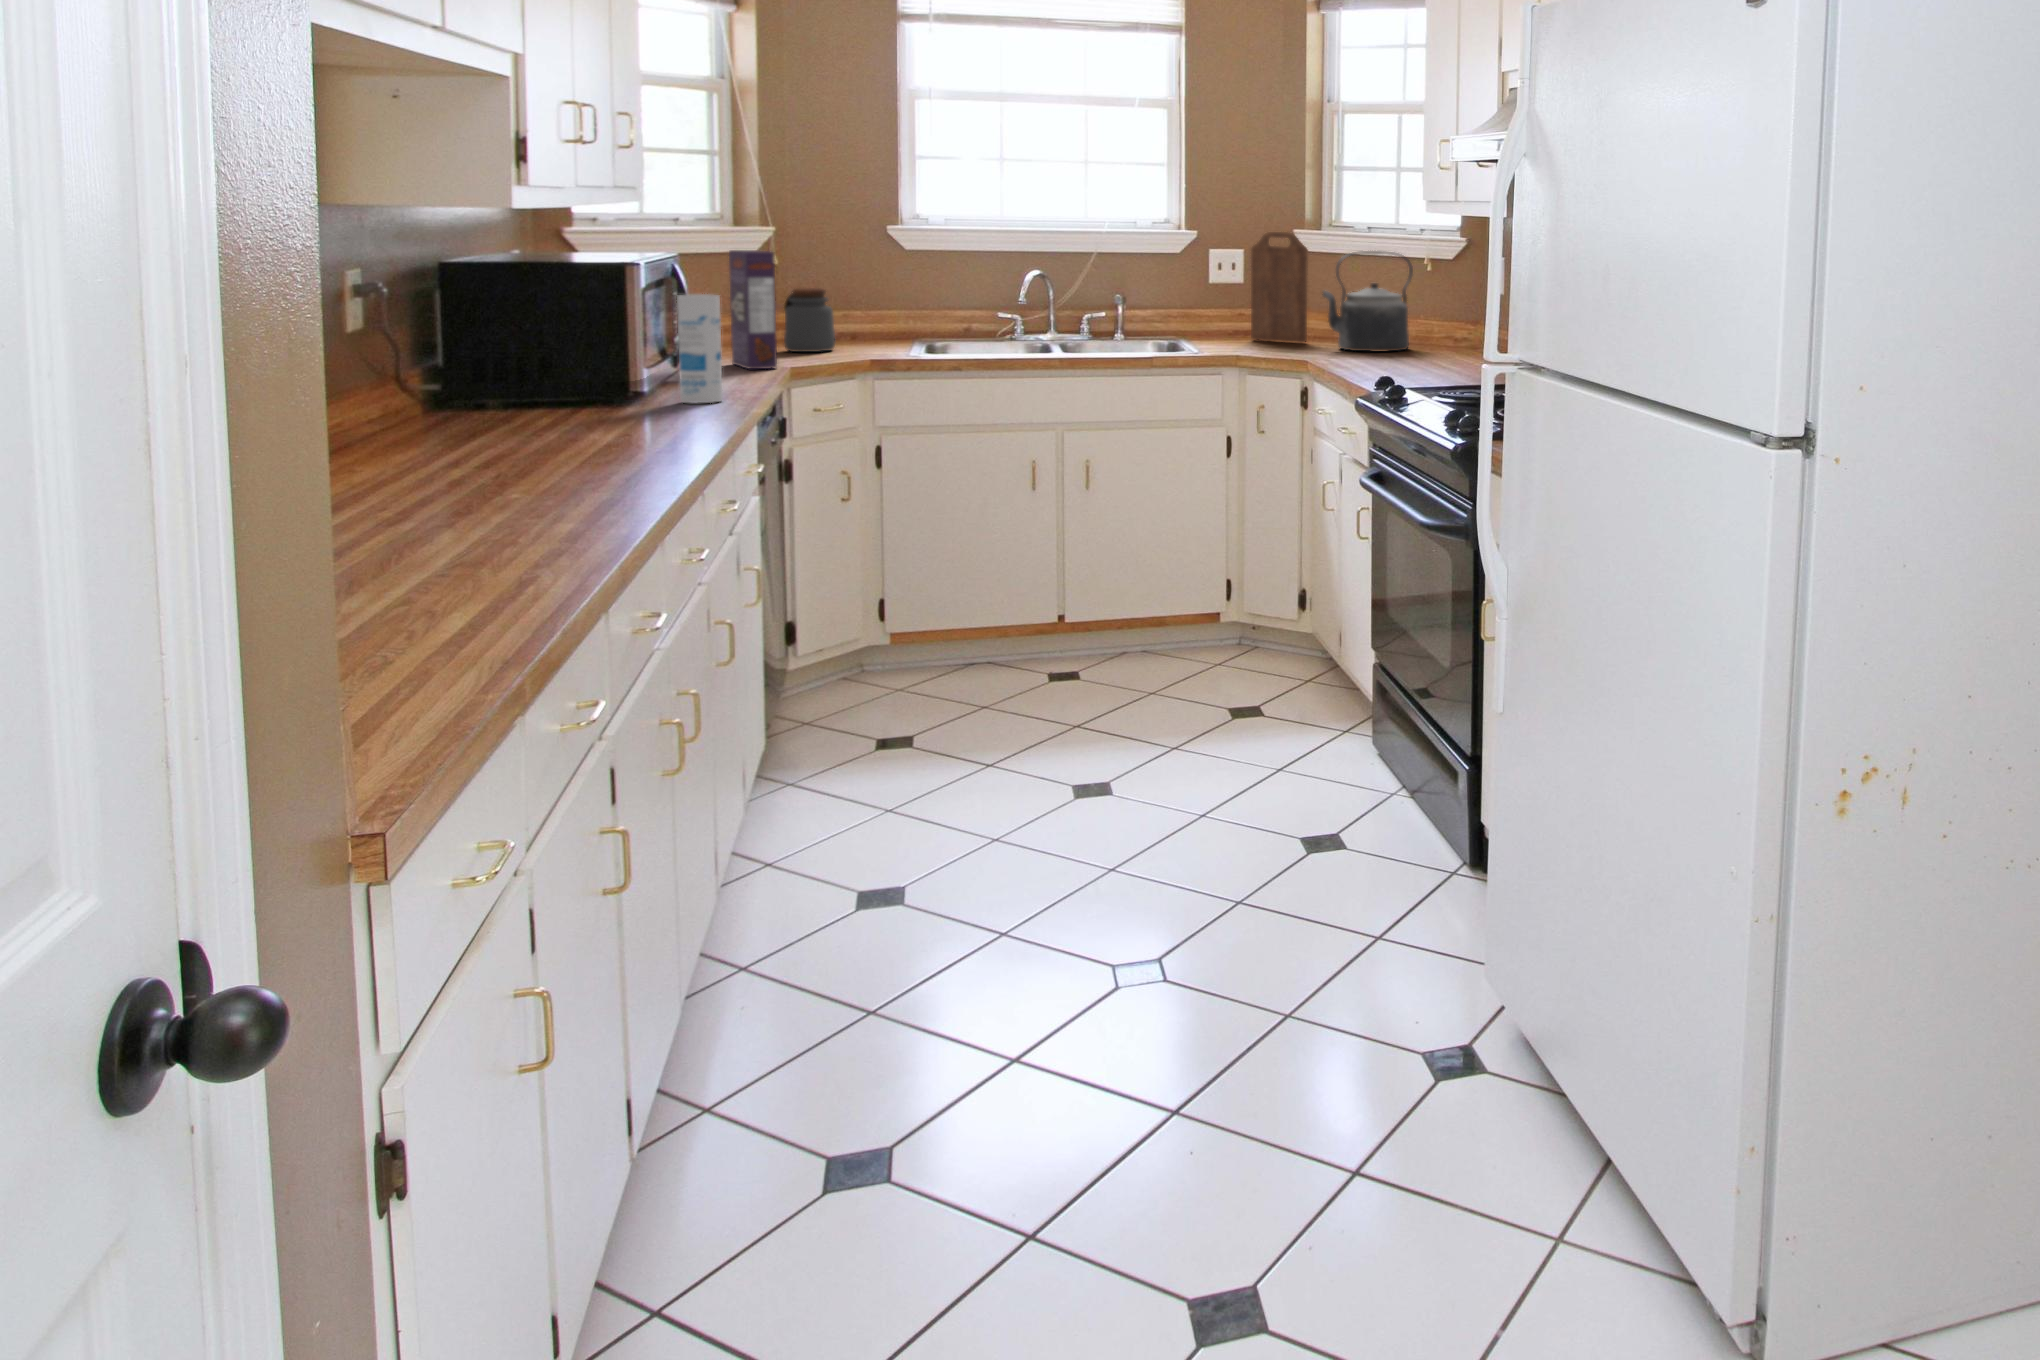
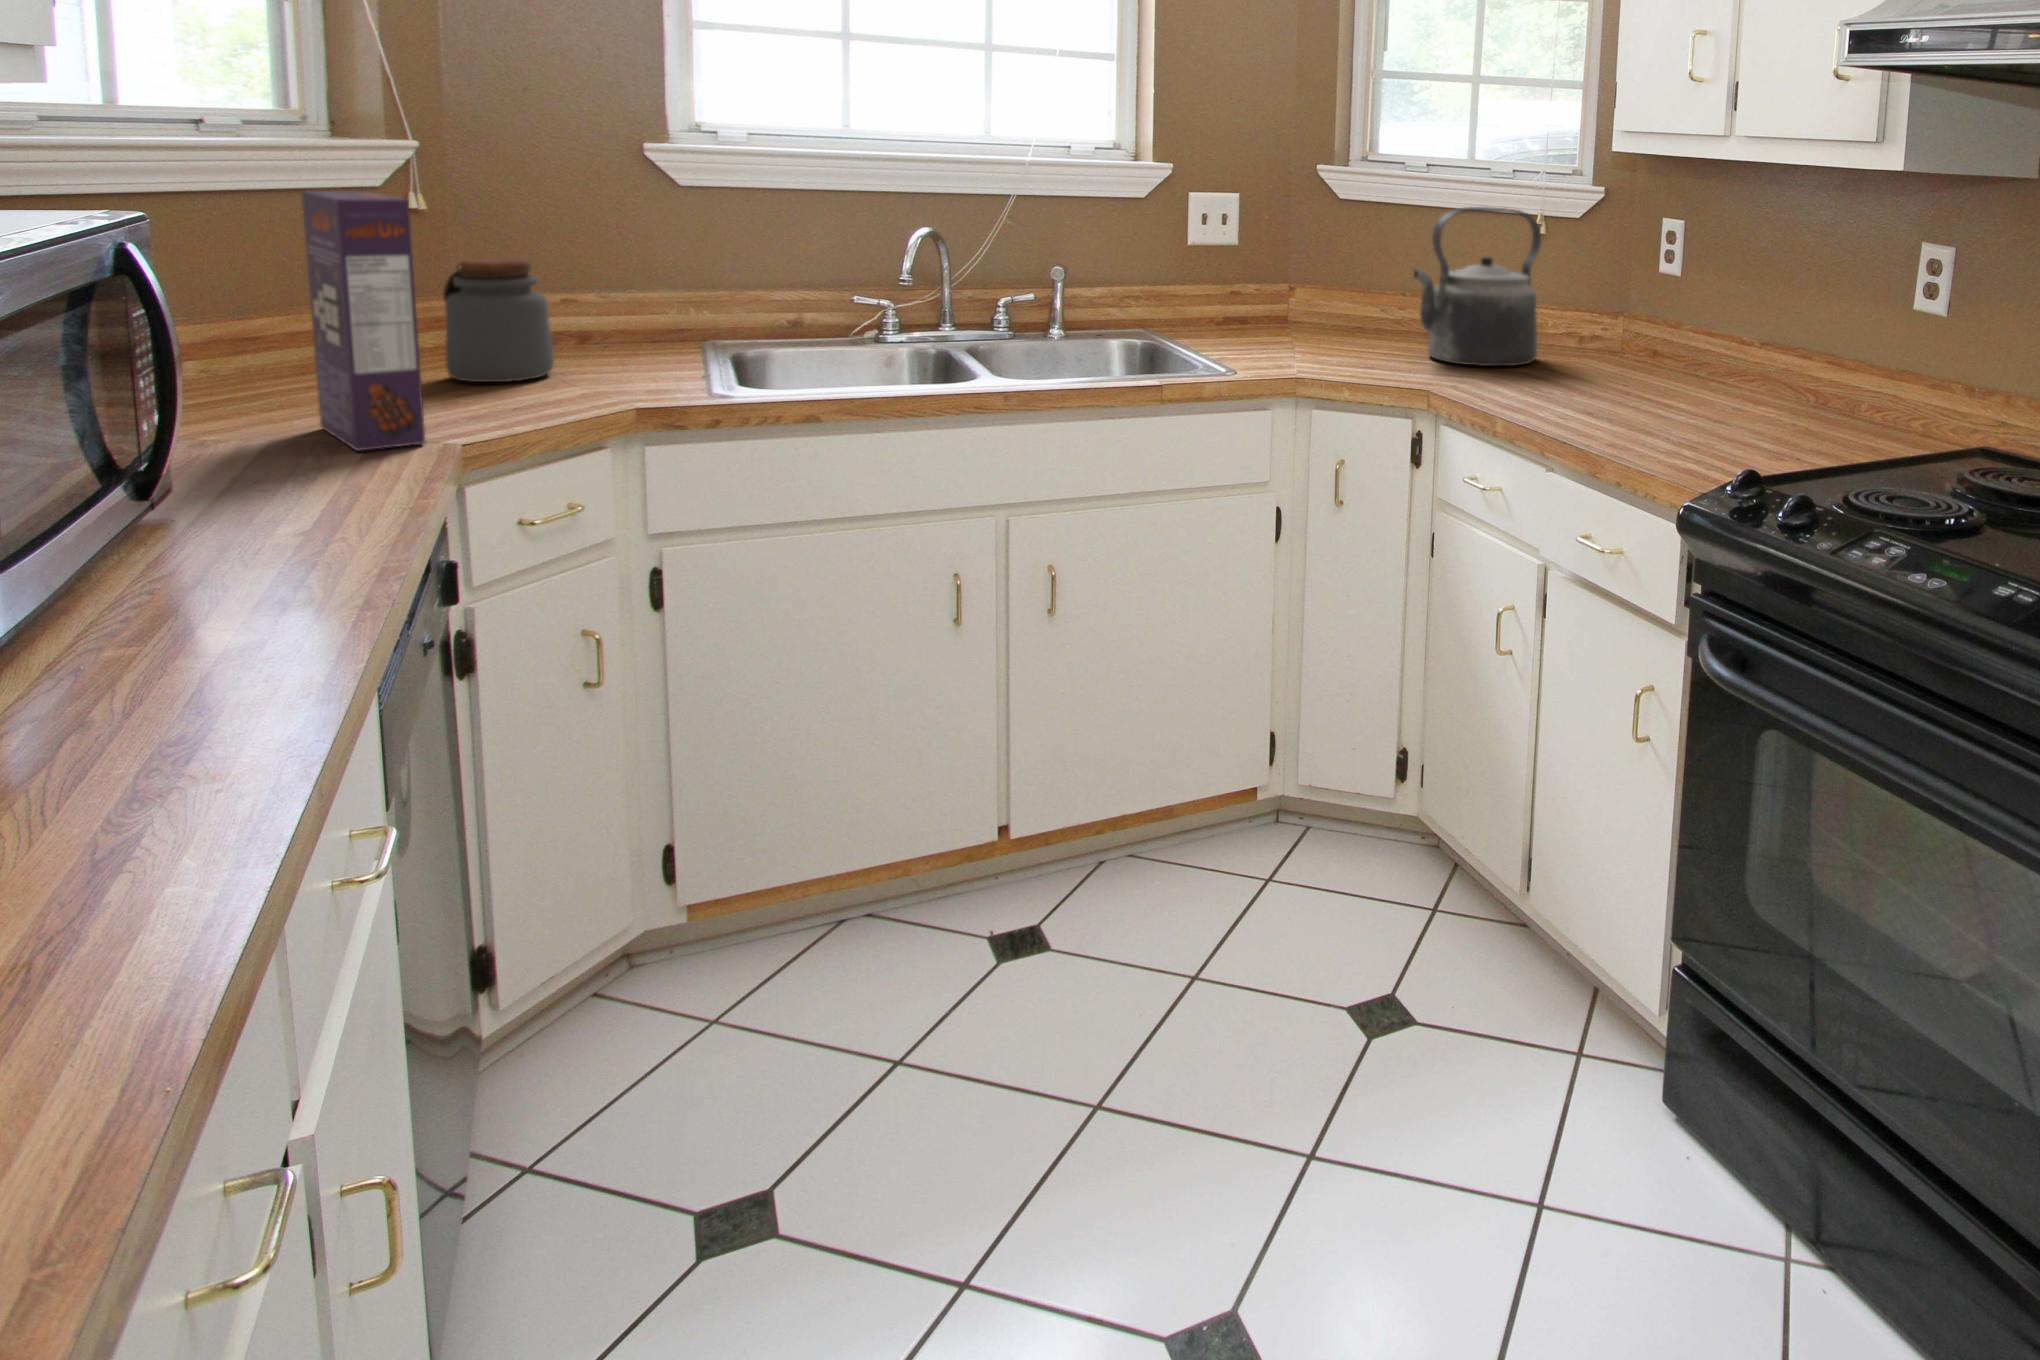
cutting board: present [1251,232,1308,343] -> none [1268,170,1366,344]
canister: present [677,294,723,403] -> none [78,336,248,640]

